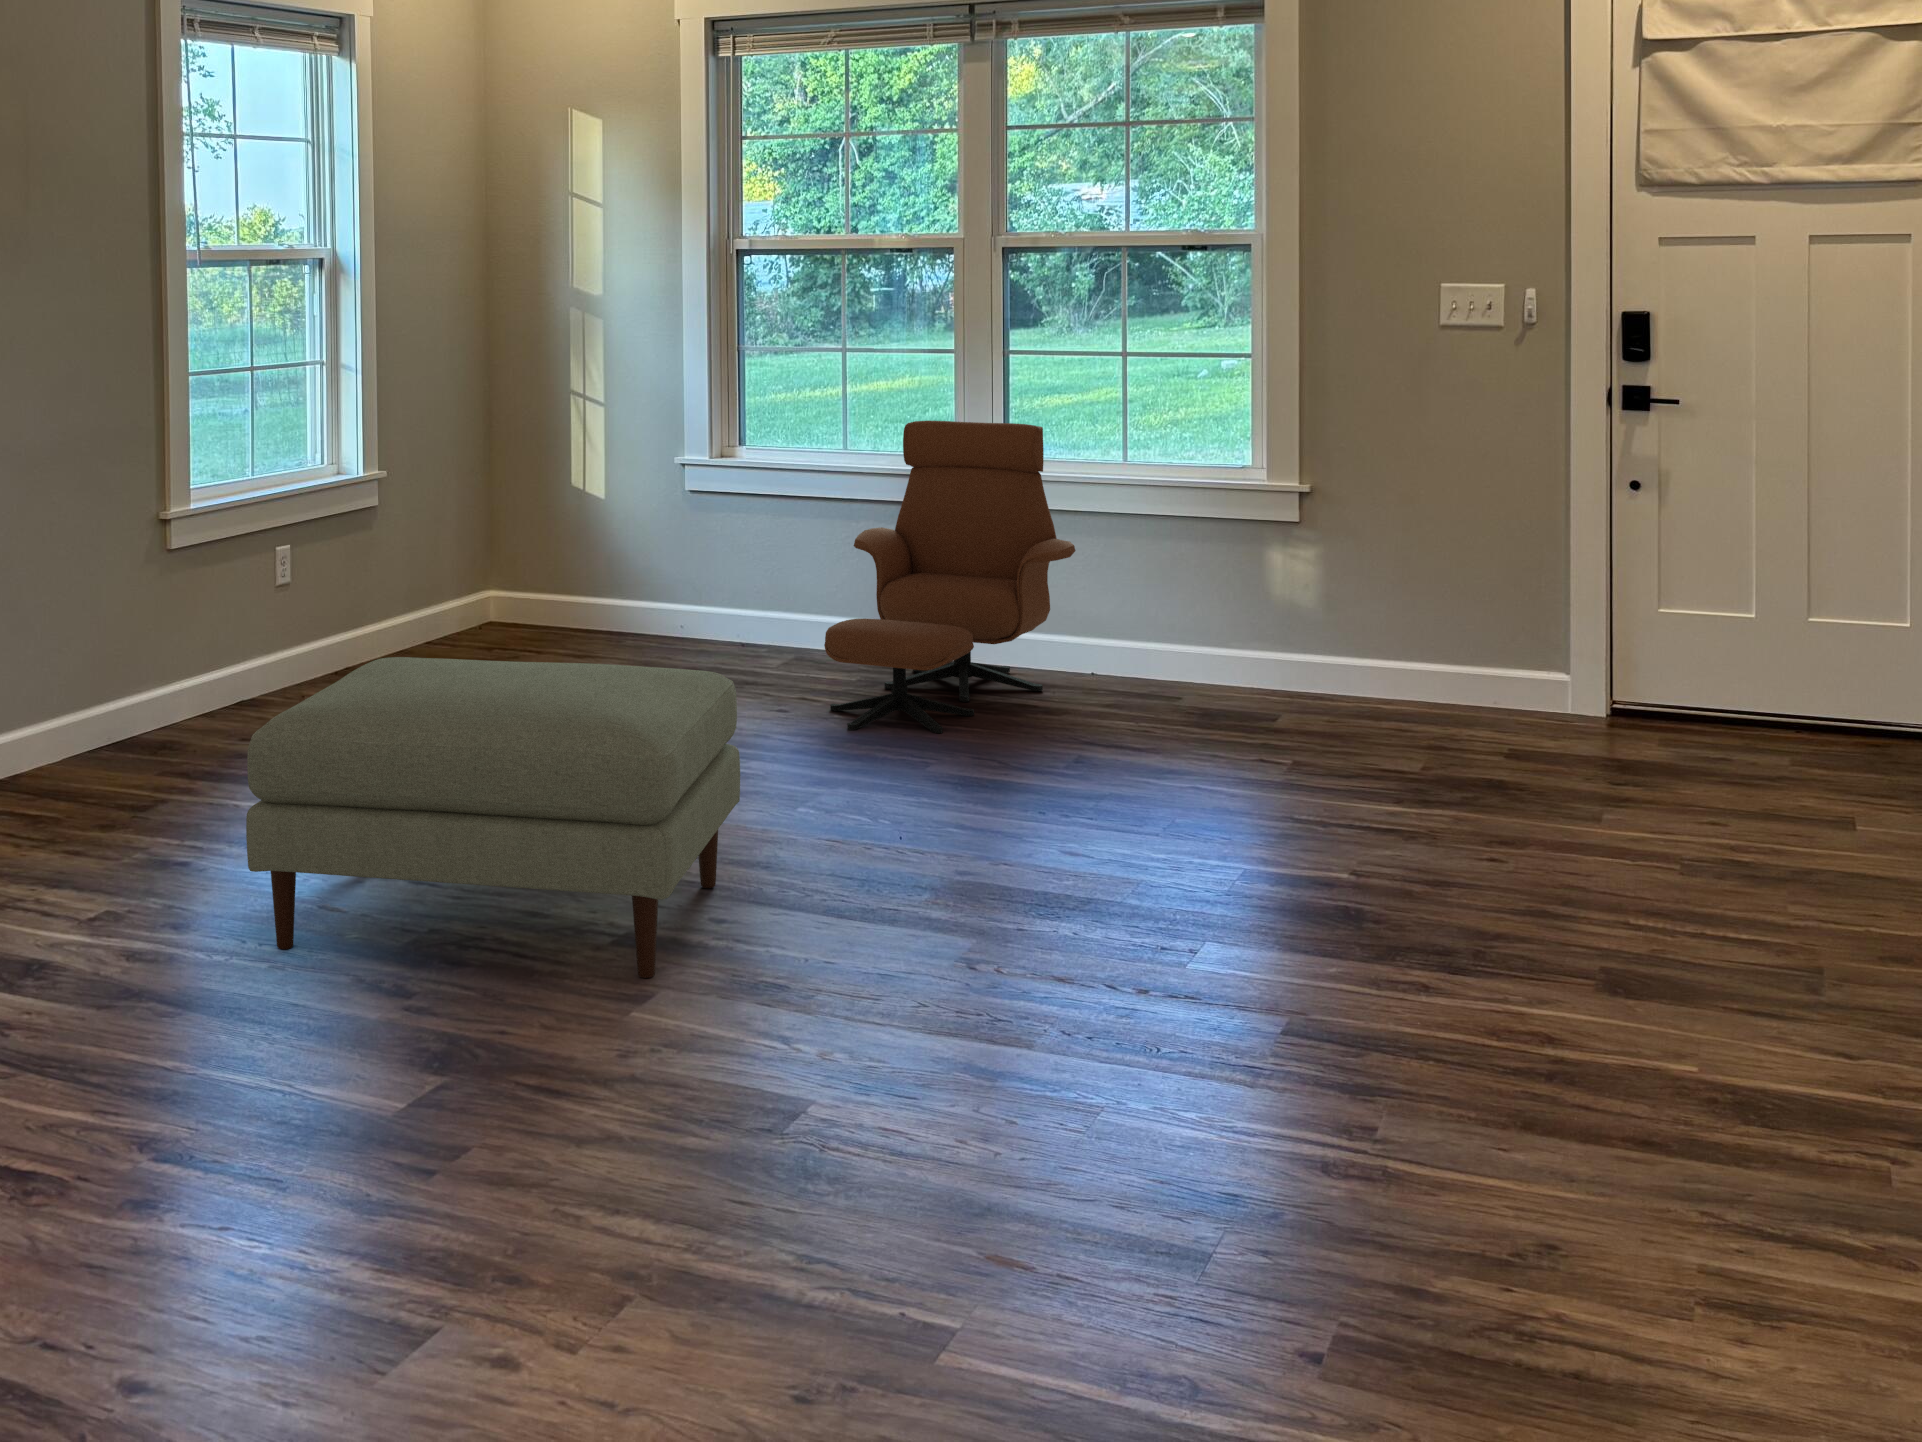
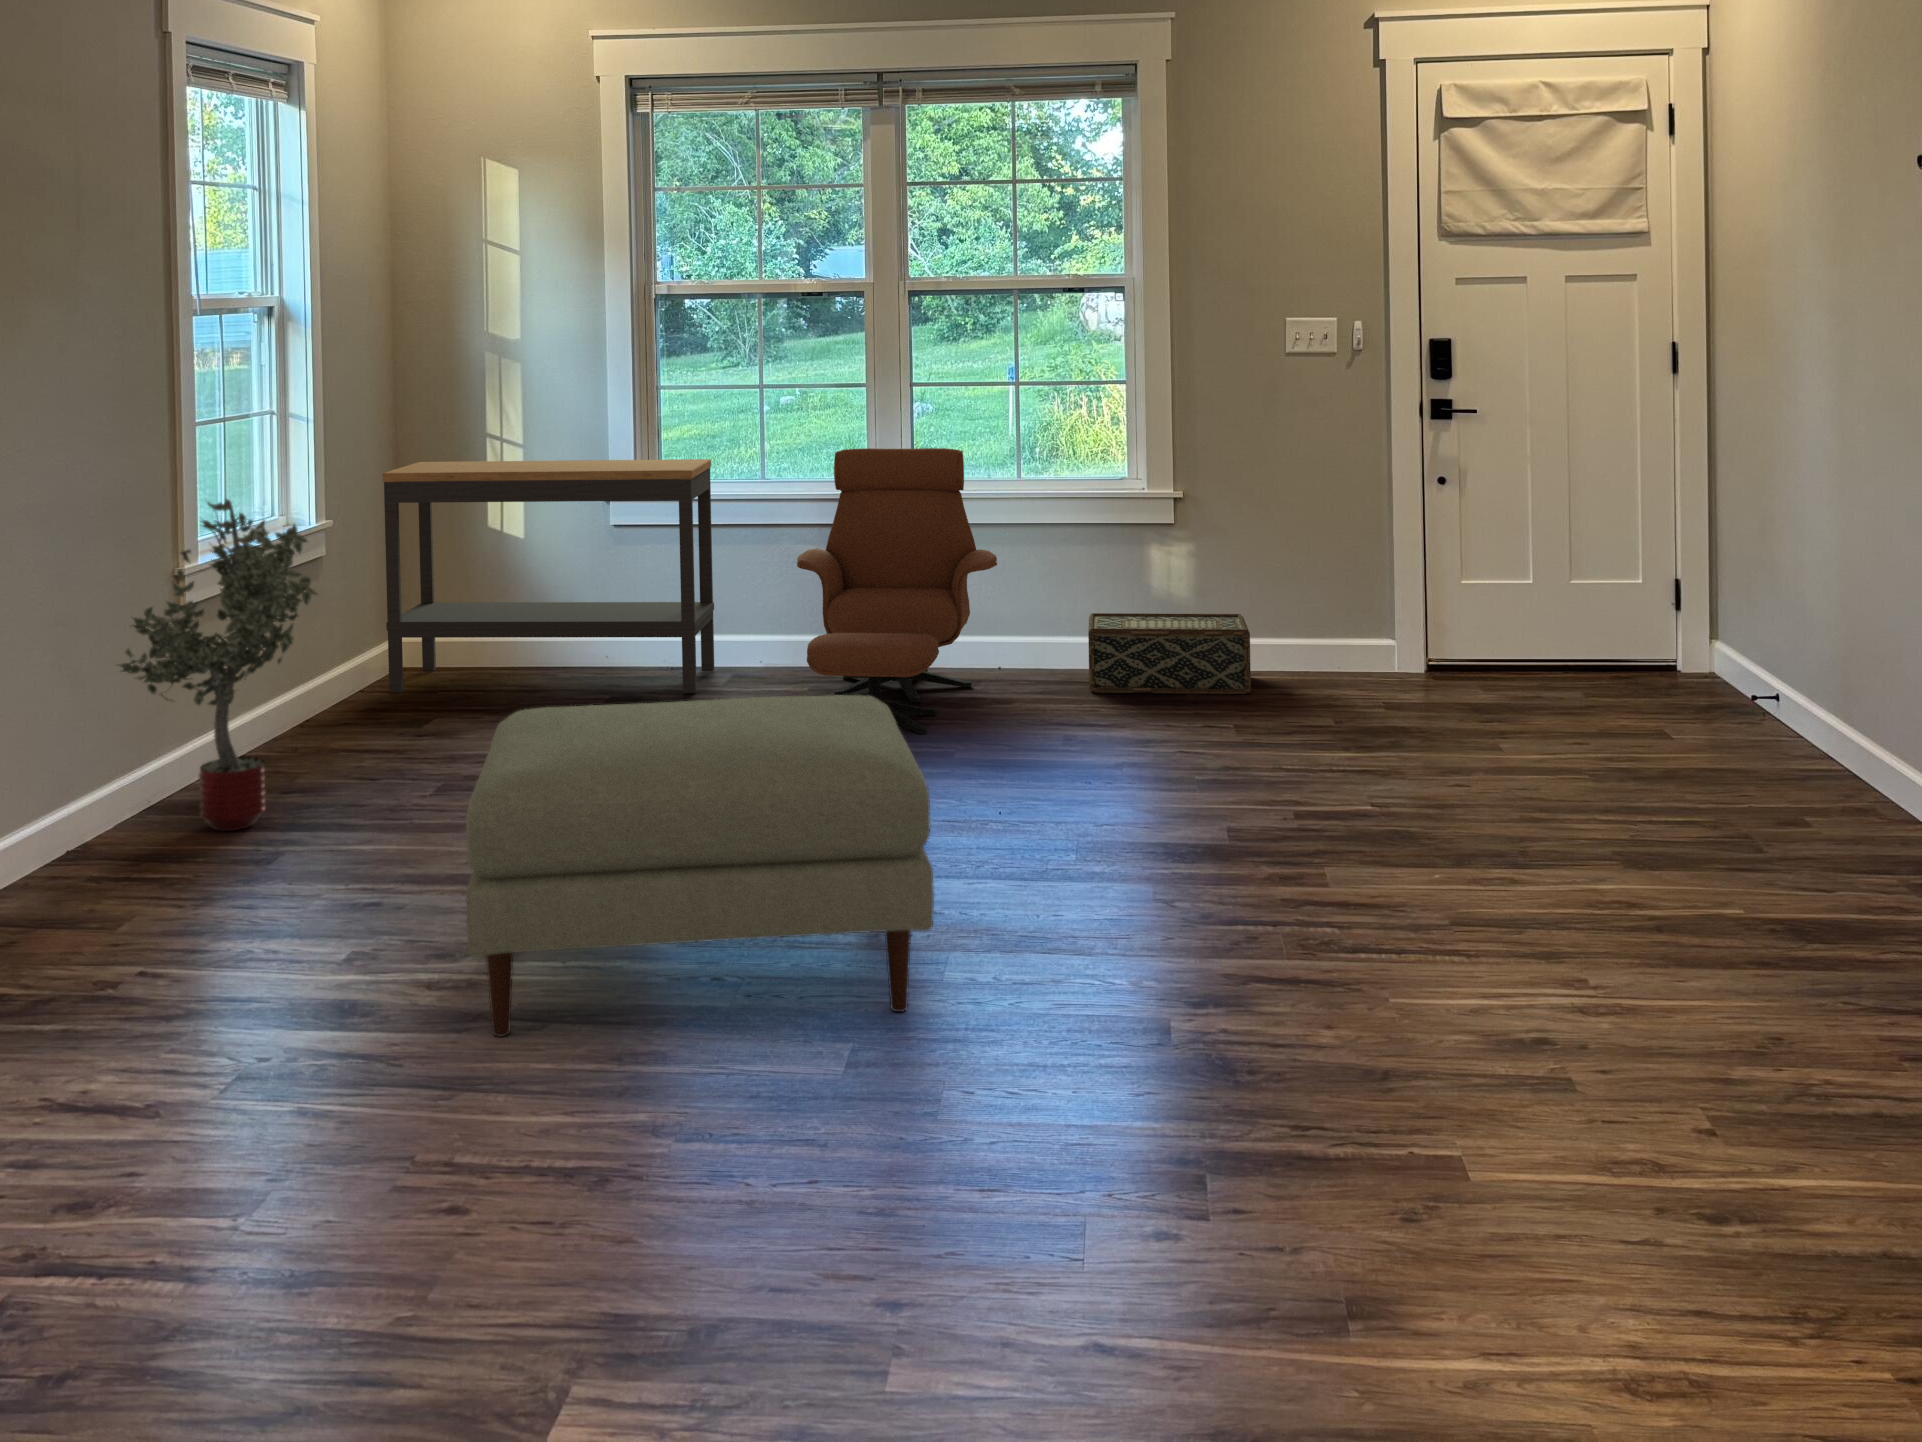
console table: none [448,417,787,673] -> present [382,459,714,693]
potted tree: none [110,444,308,757] -> present [117,499,317,831]
woven basket: none [1169,620,1375,725] -> present [1088,613,1251,694]

